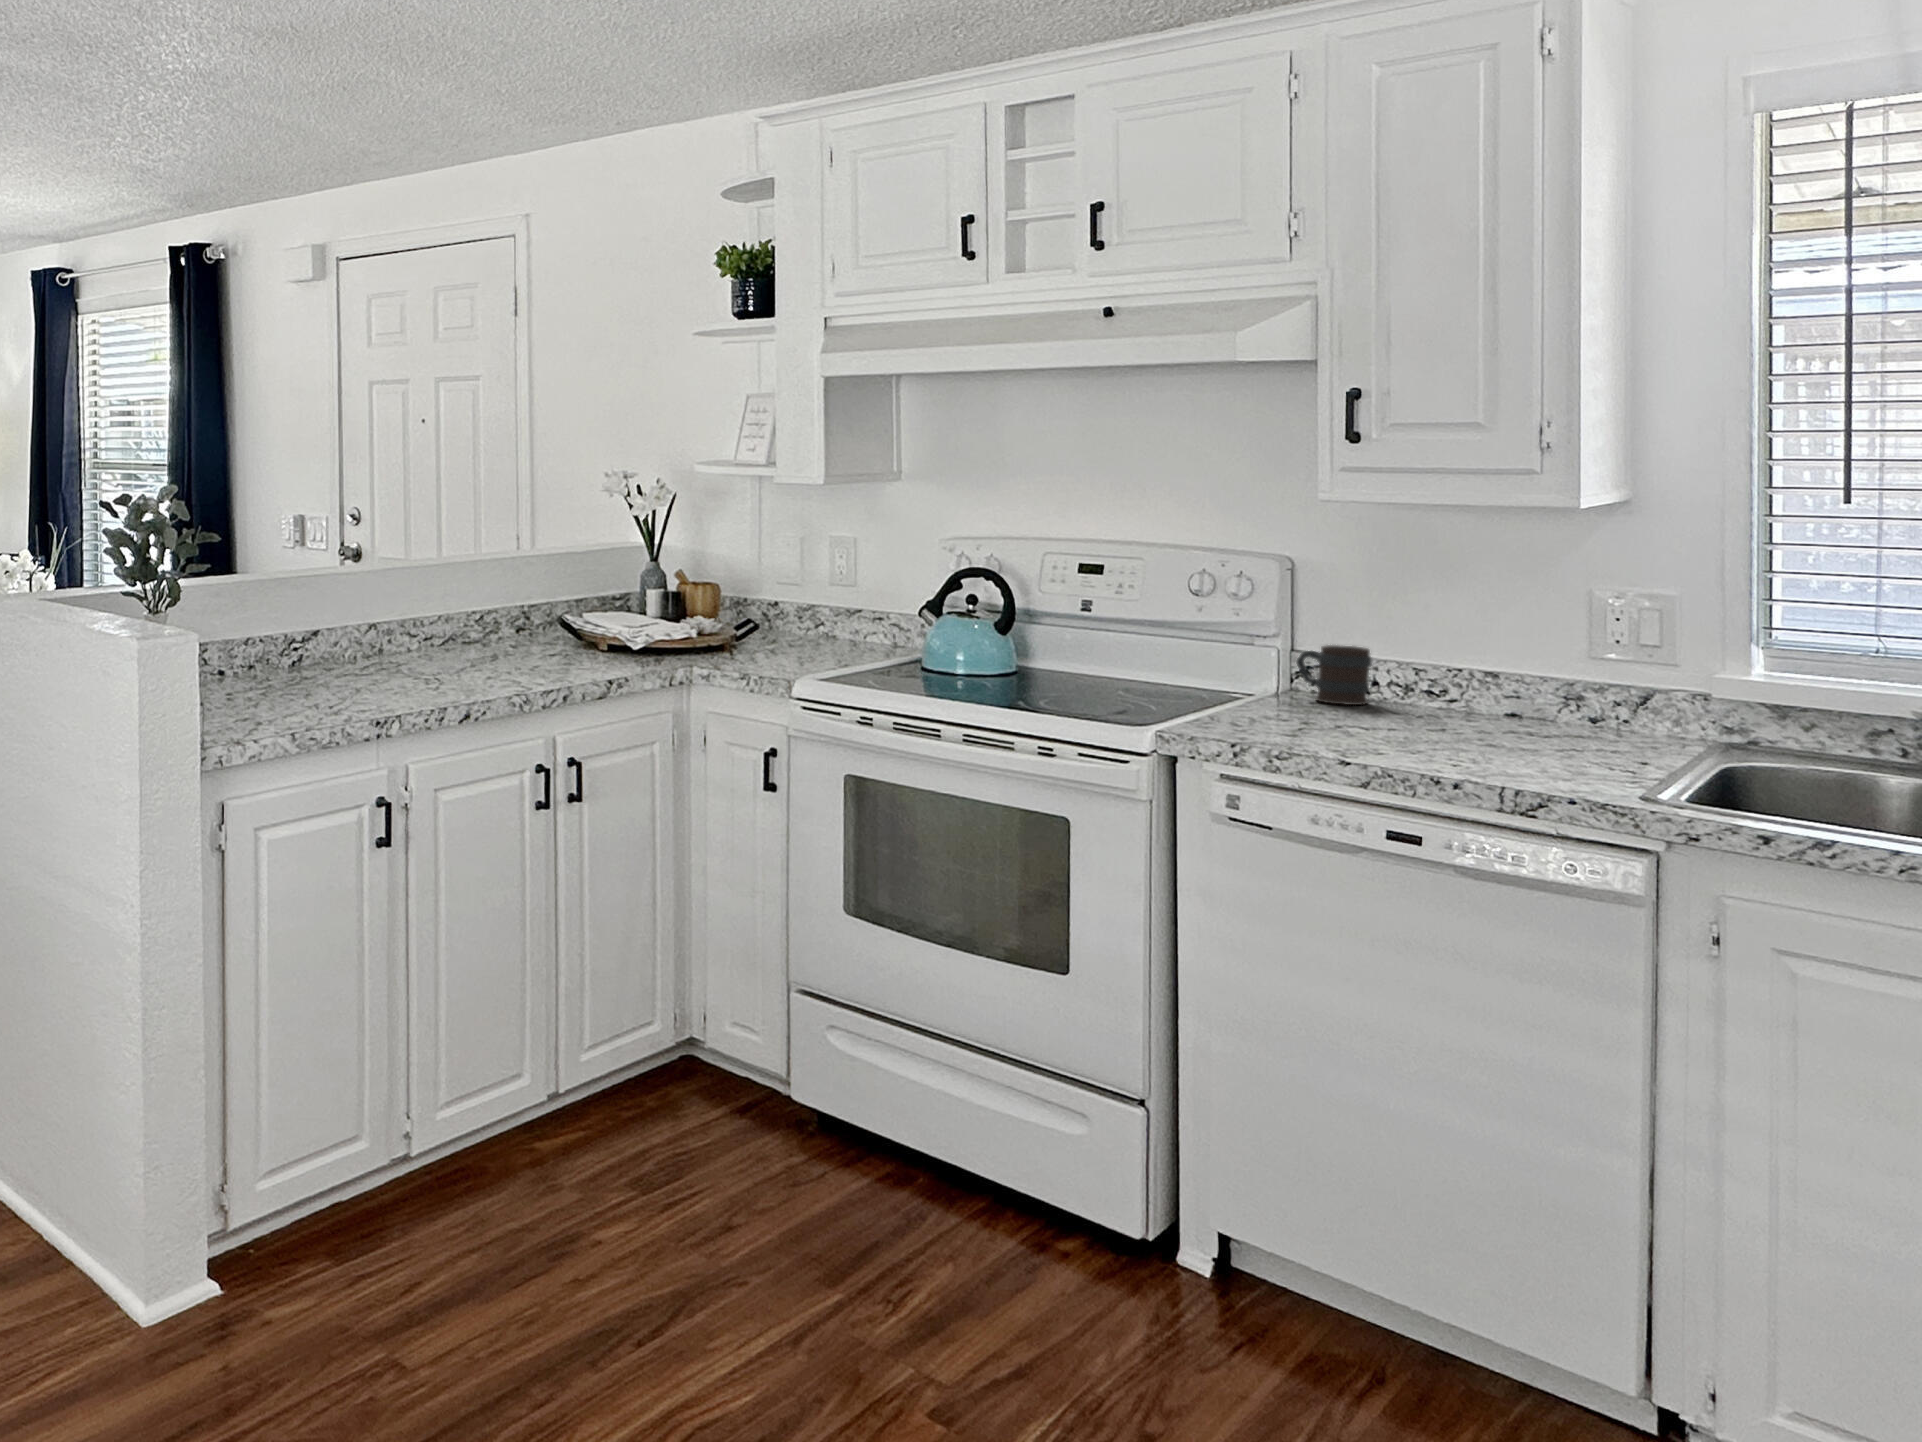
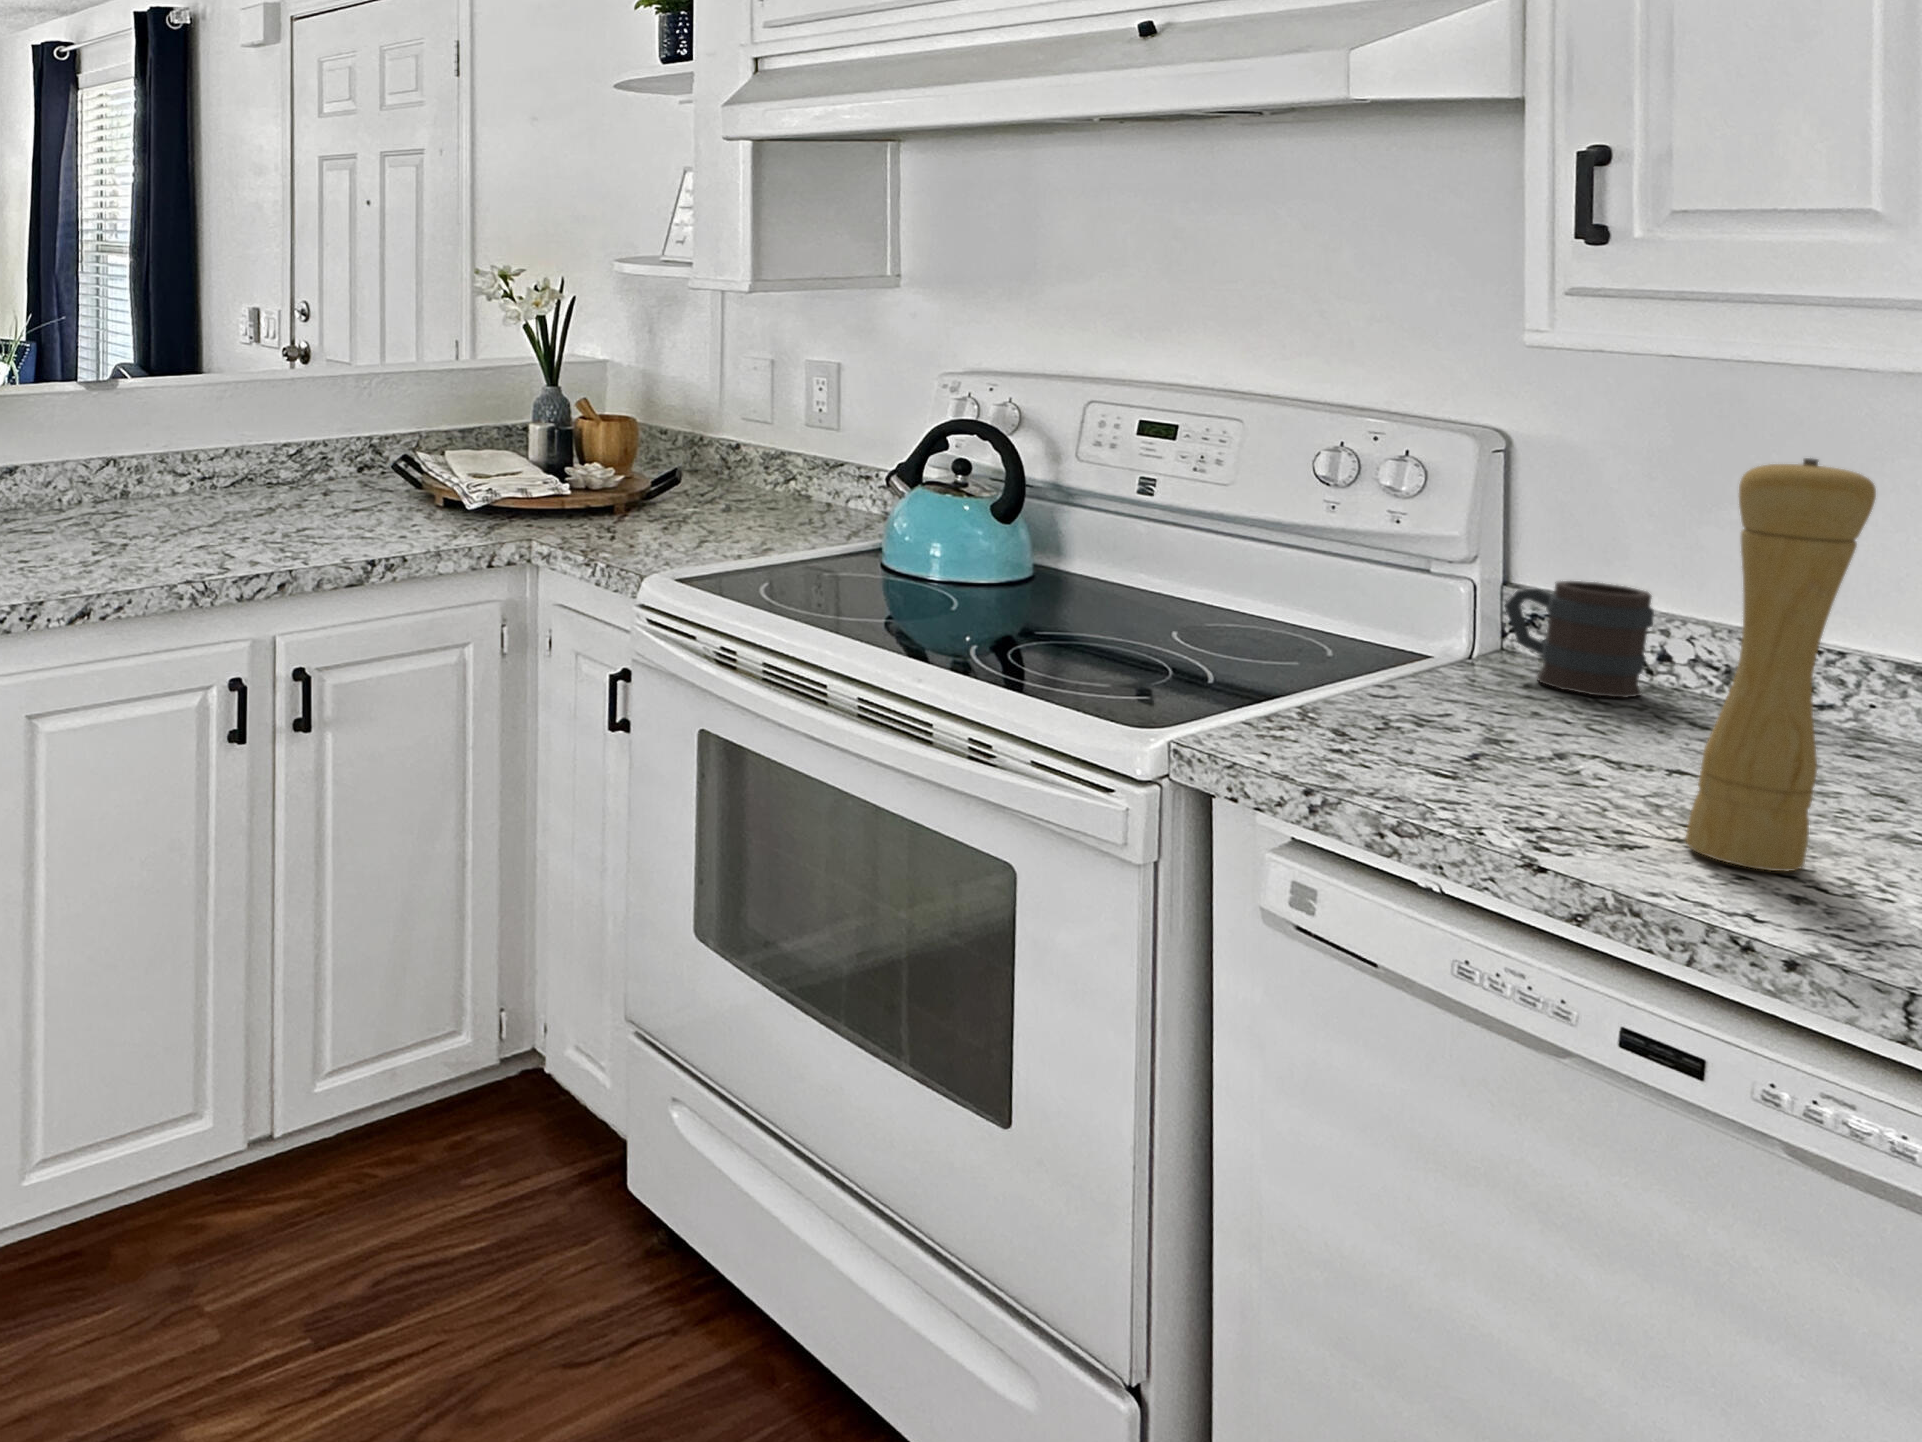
pepper mill: none [1404,568,1470,757] -> present [1686,458,1876,871]

